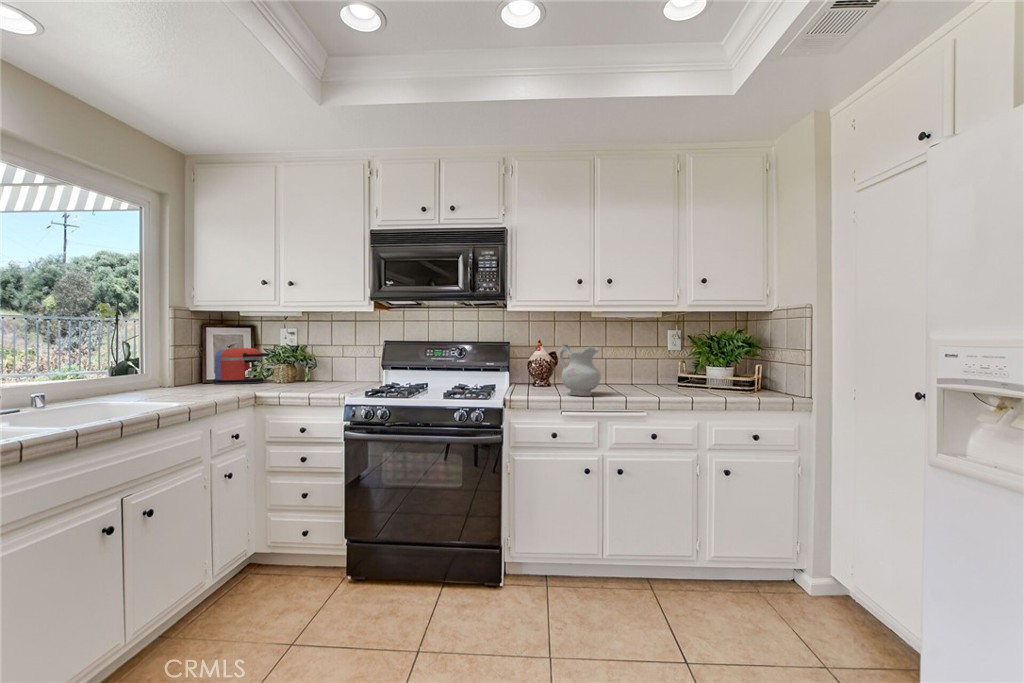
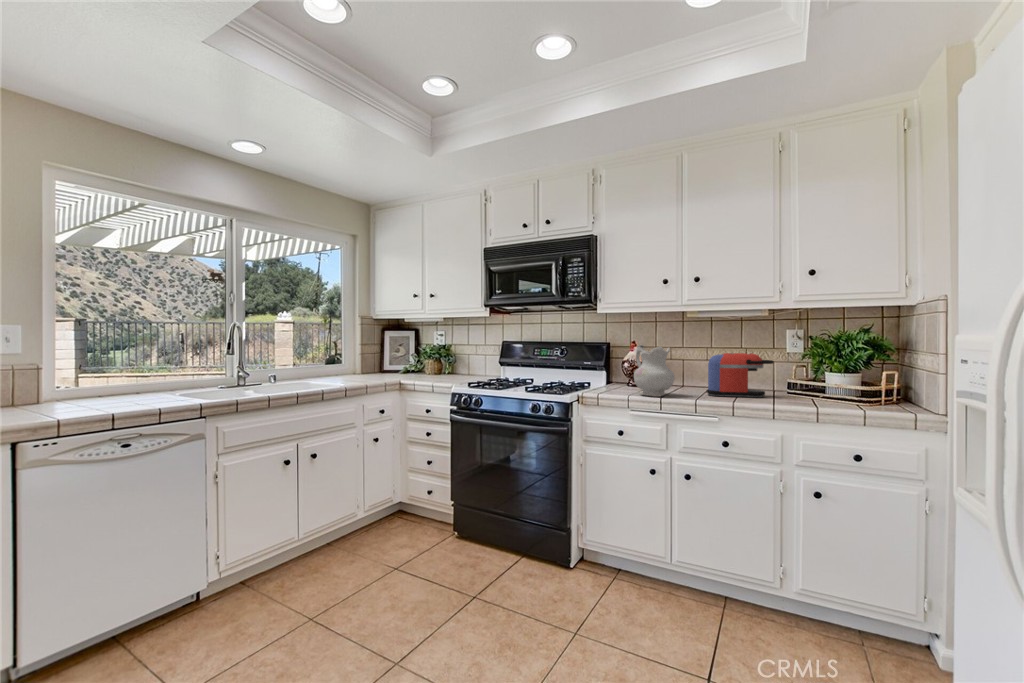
coffee maker: present [214,348,270,384] -> present [707,353,774,397]

